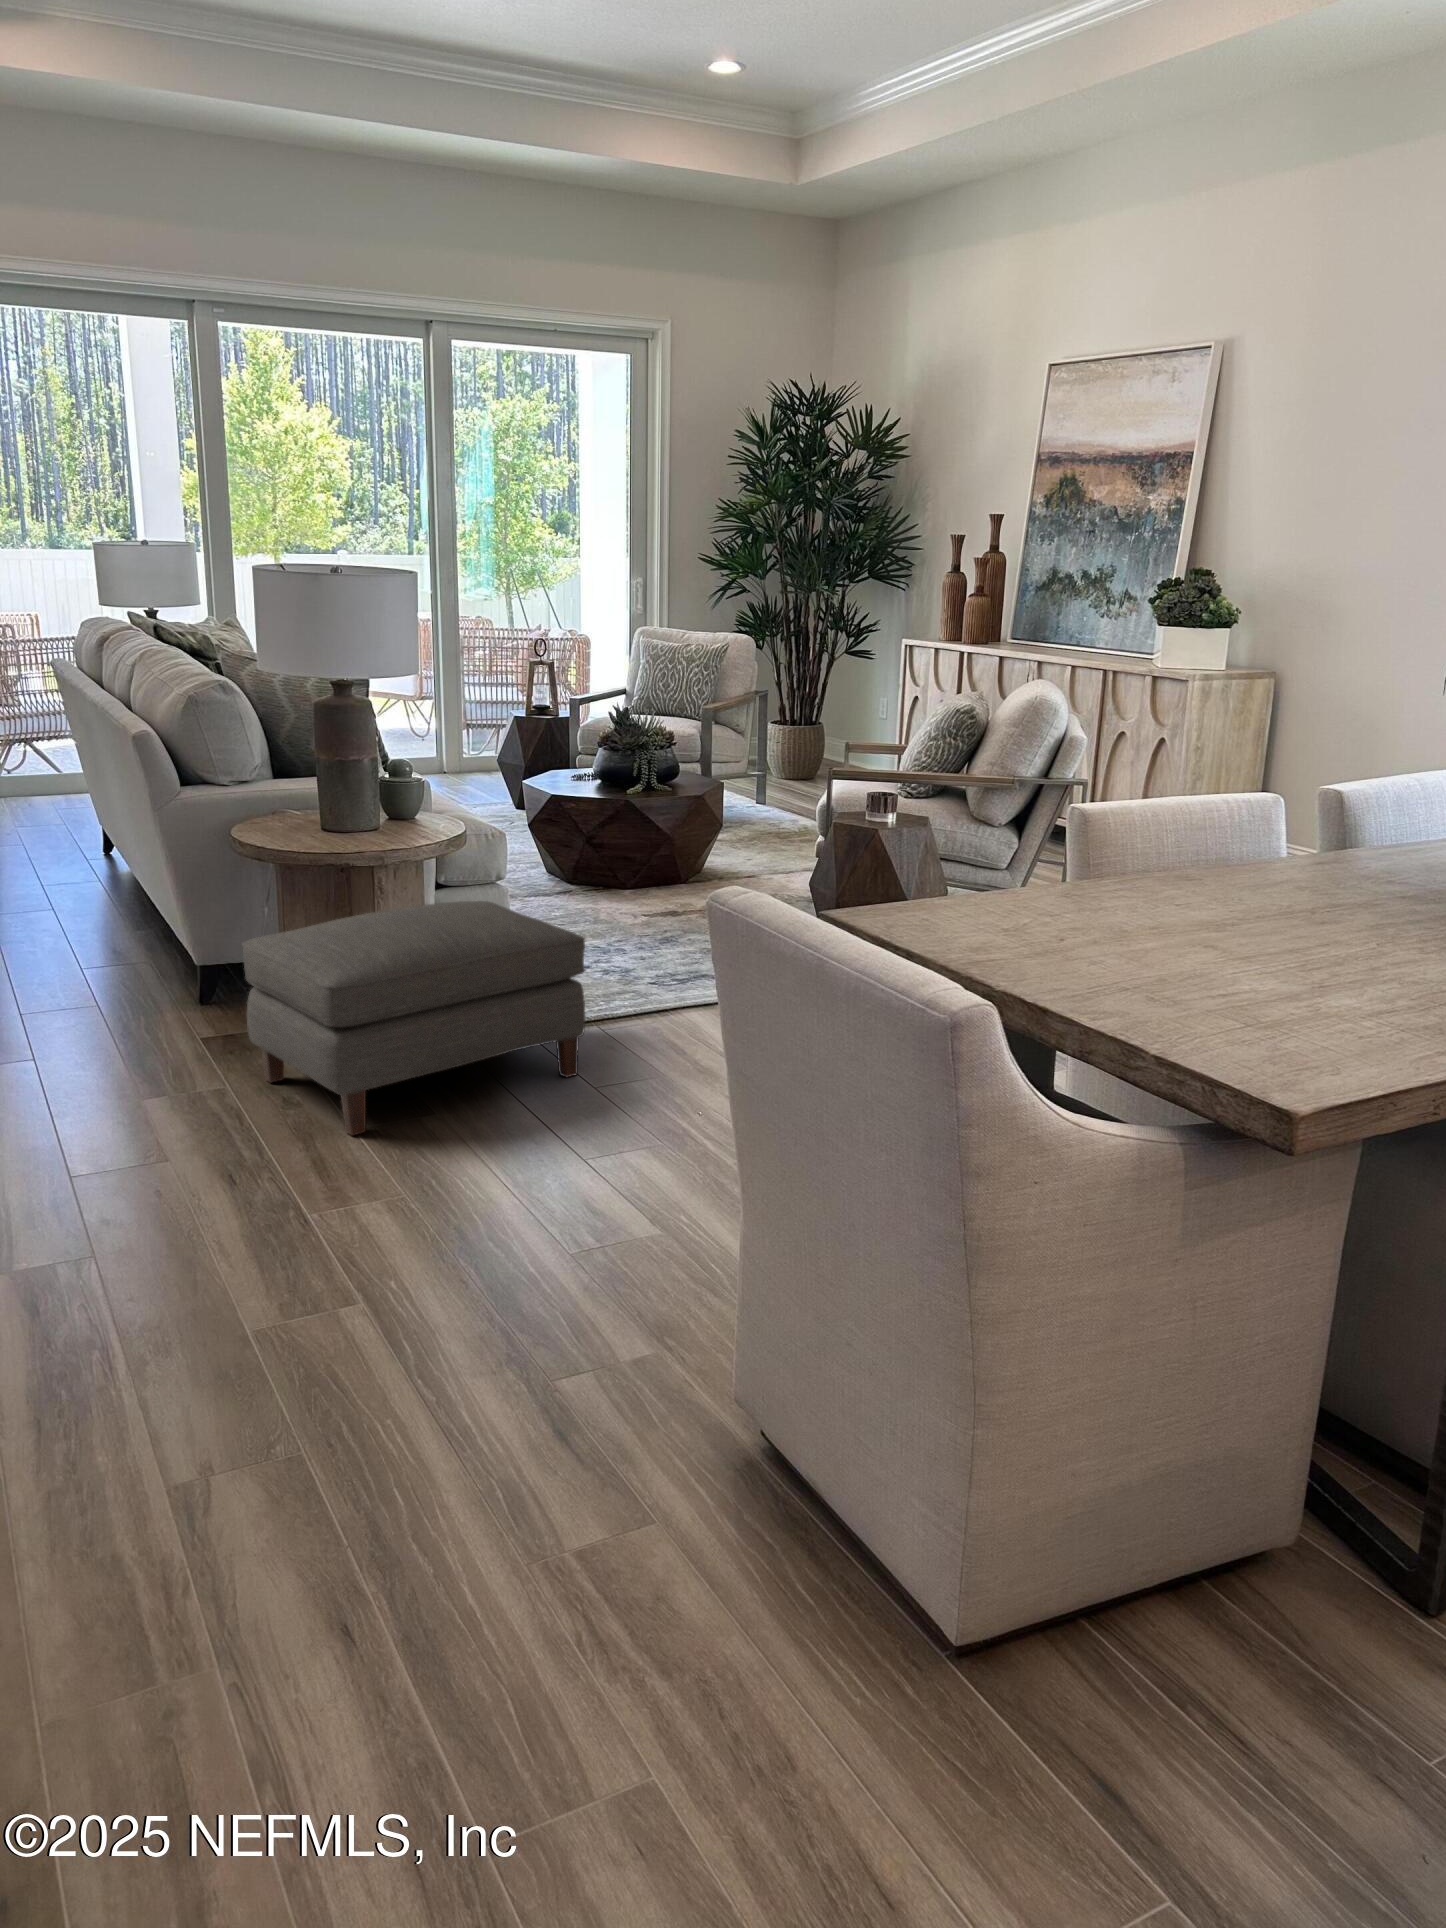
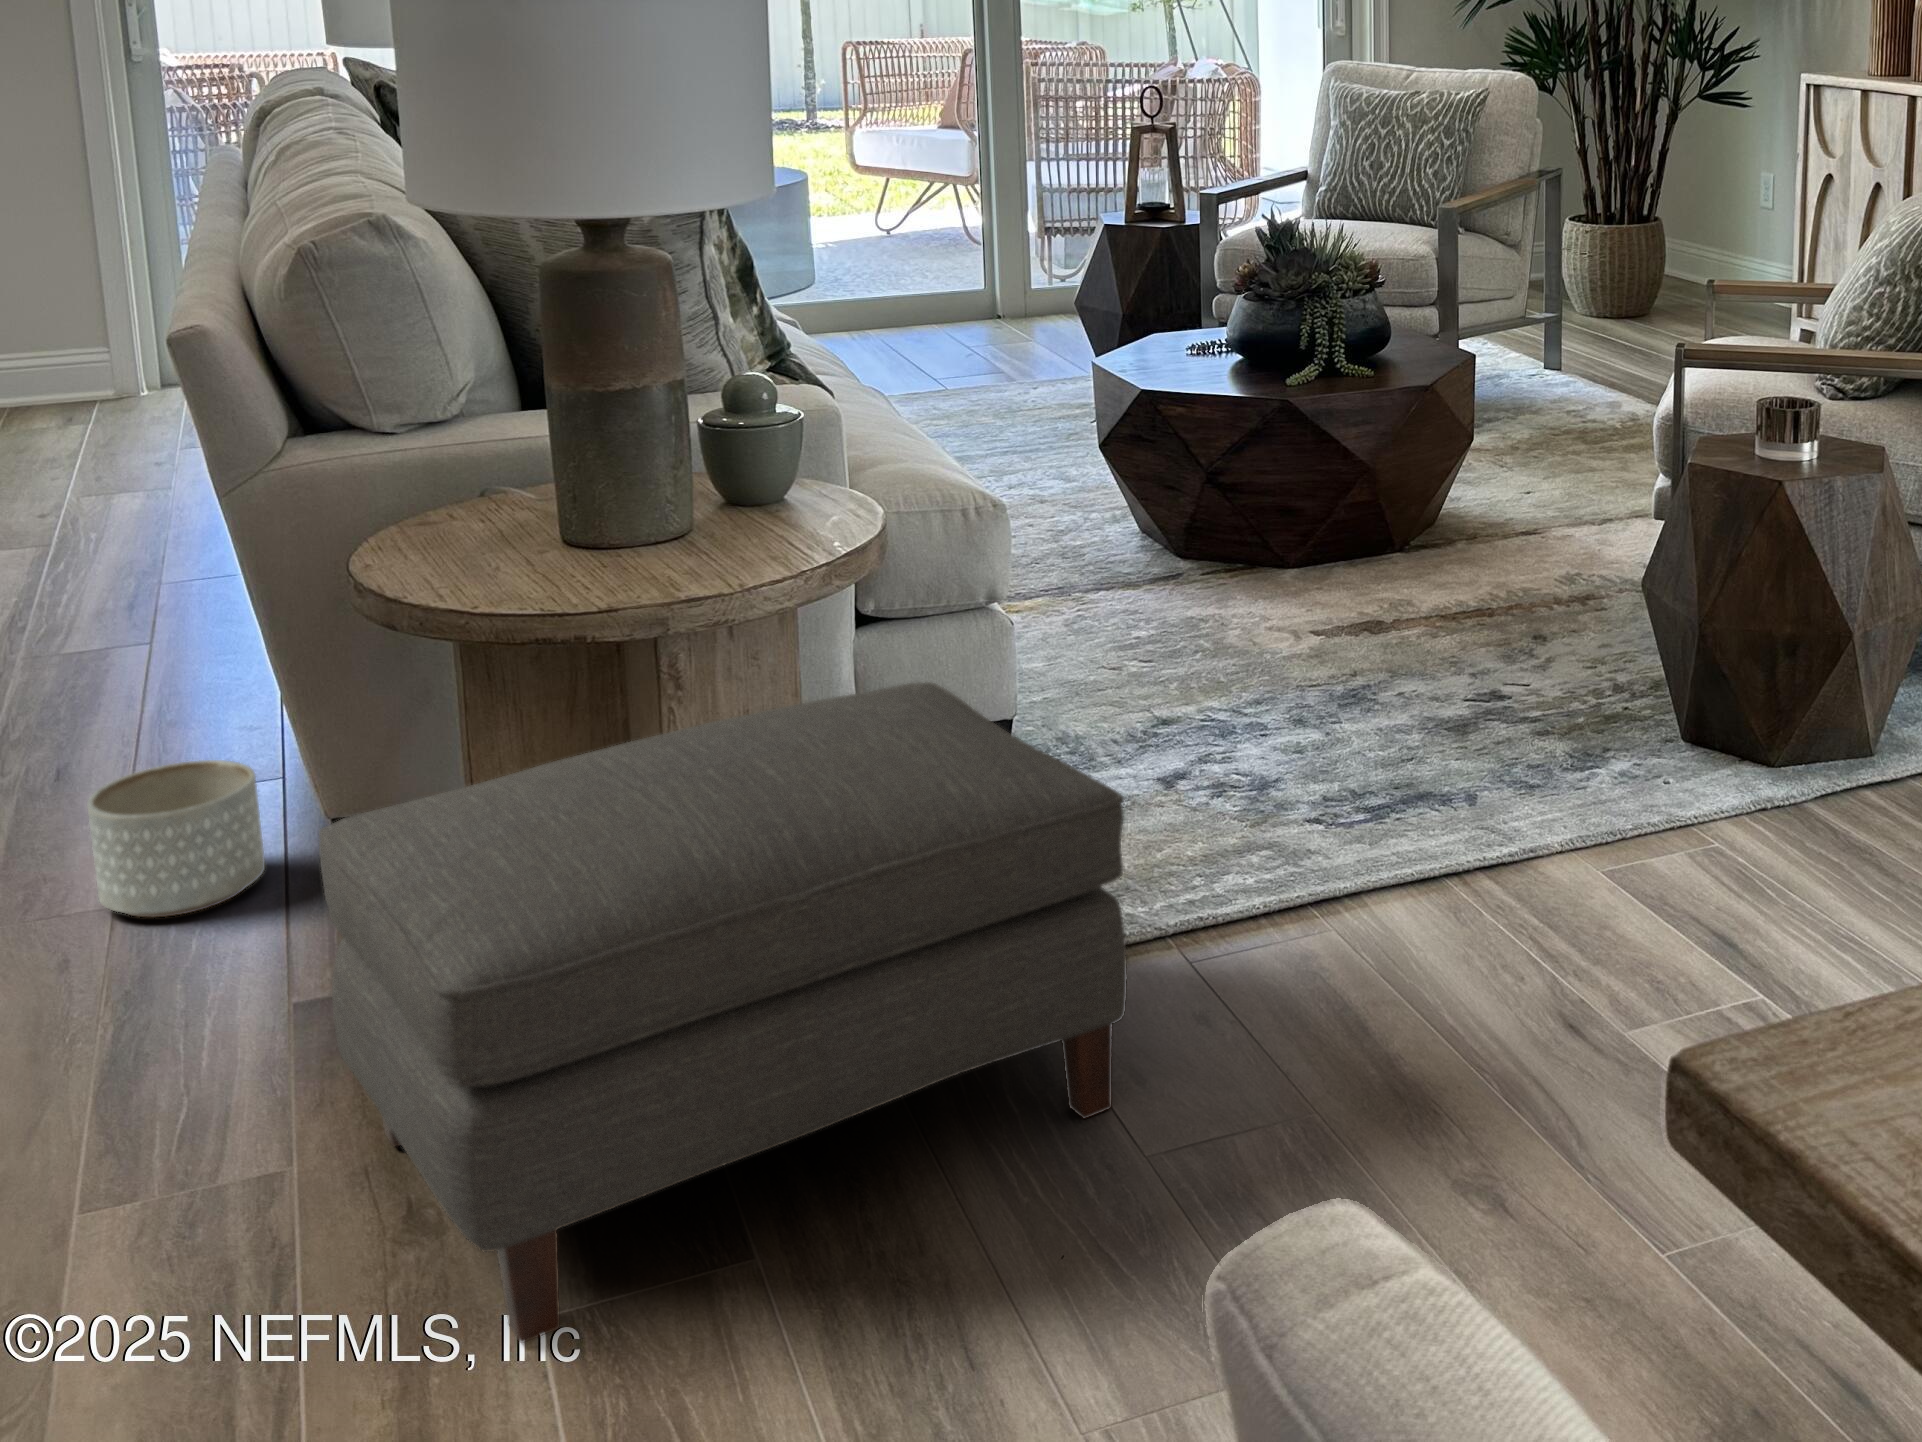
planter: none [86,945,163,1012] -> present [87,760,265,917]

